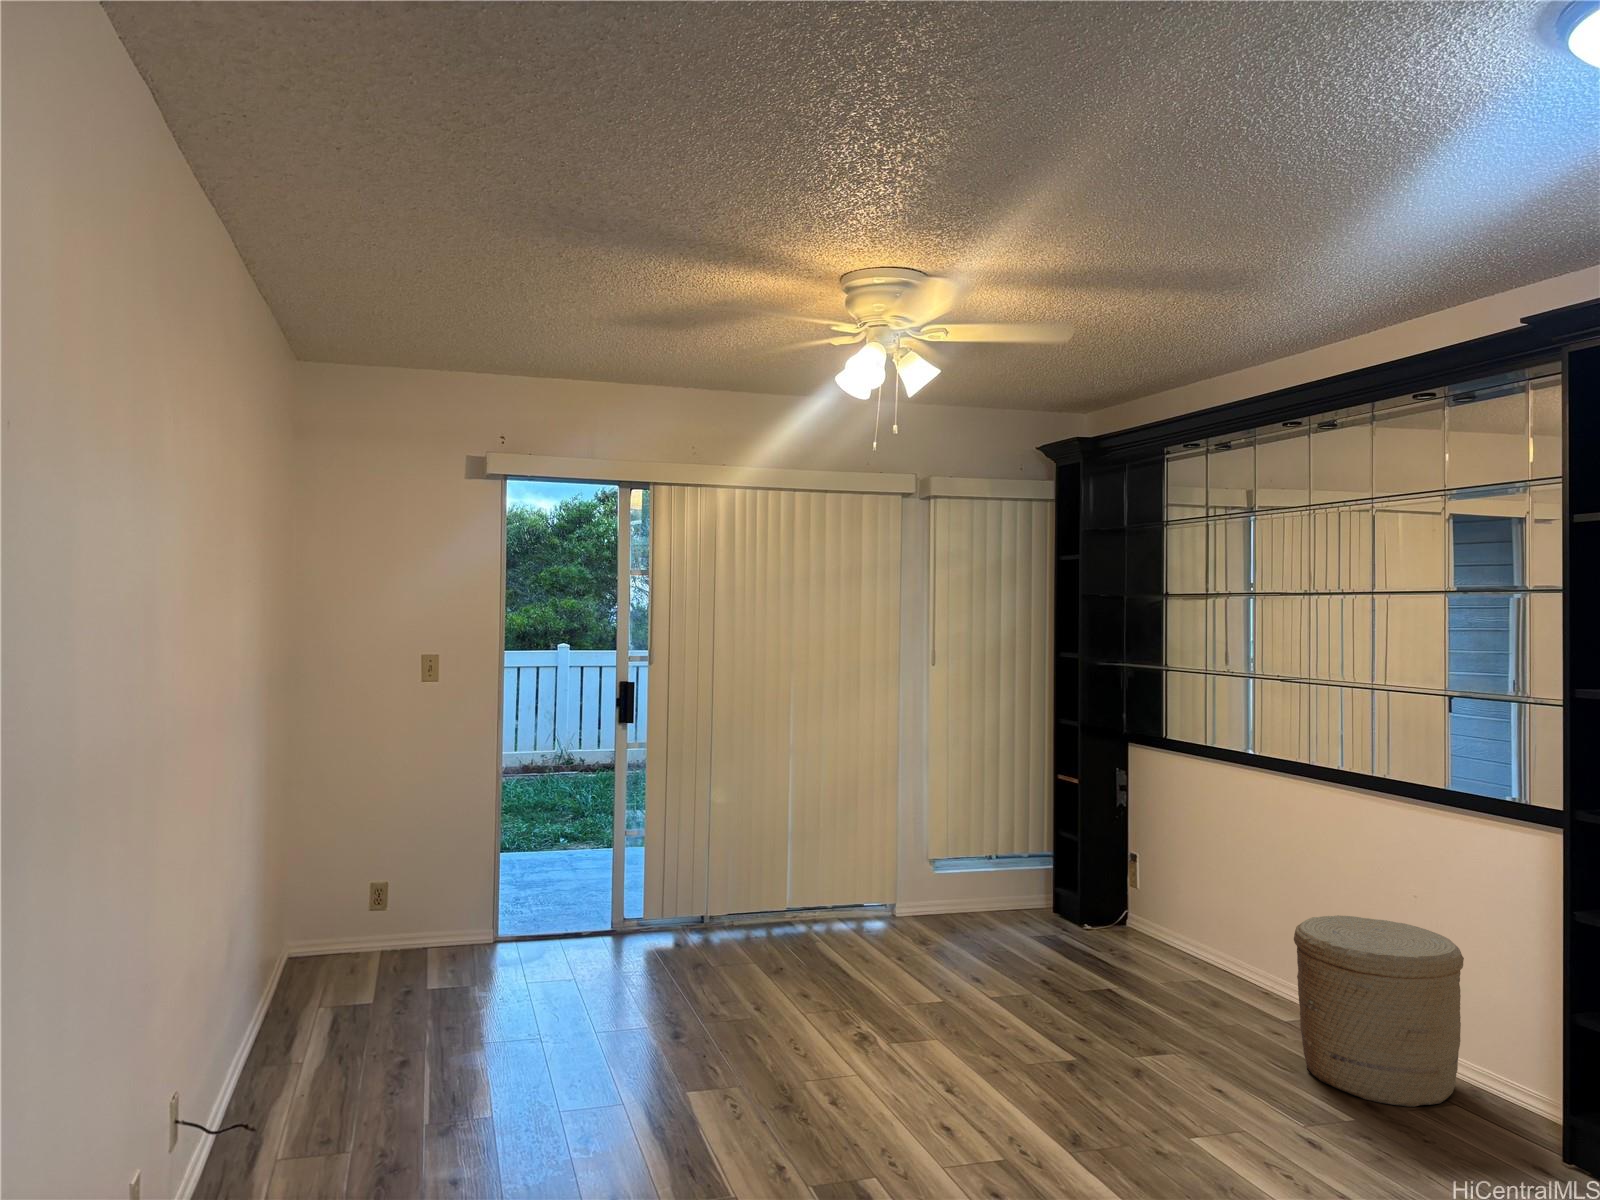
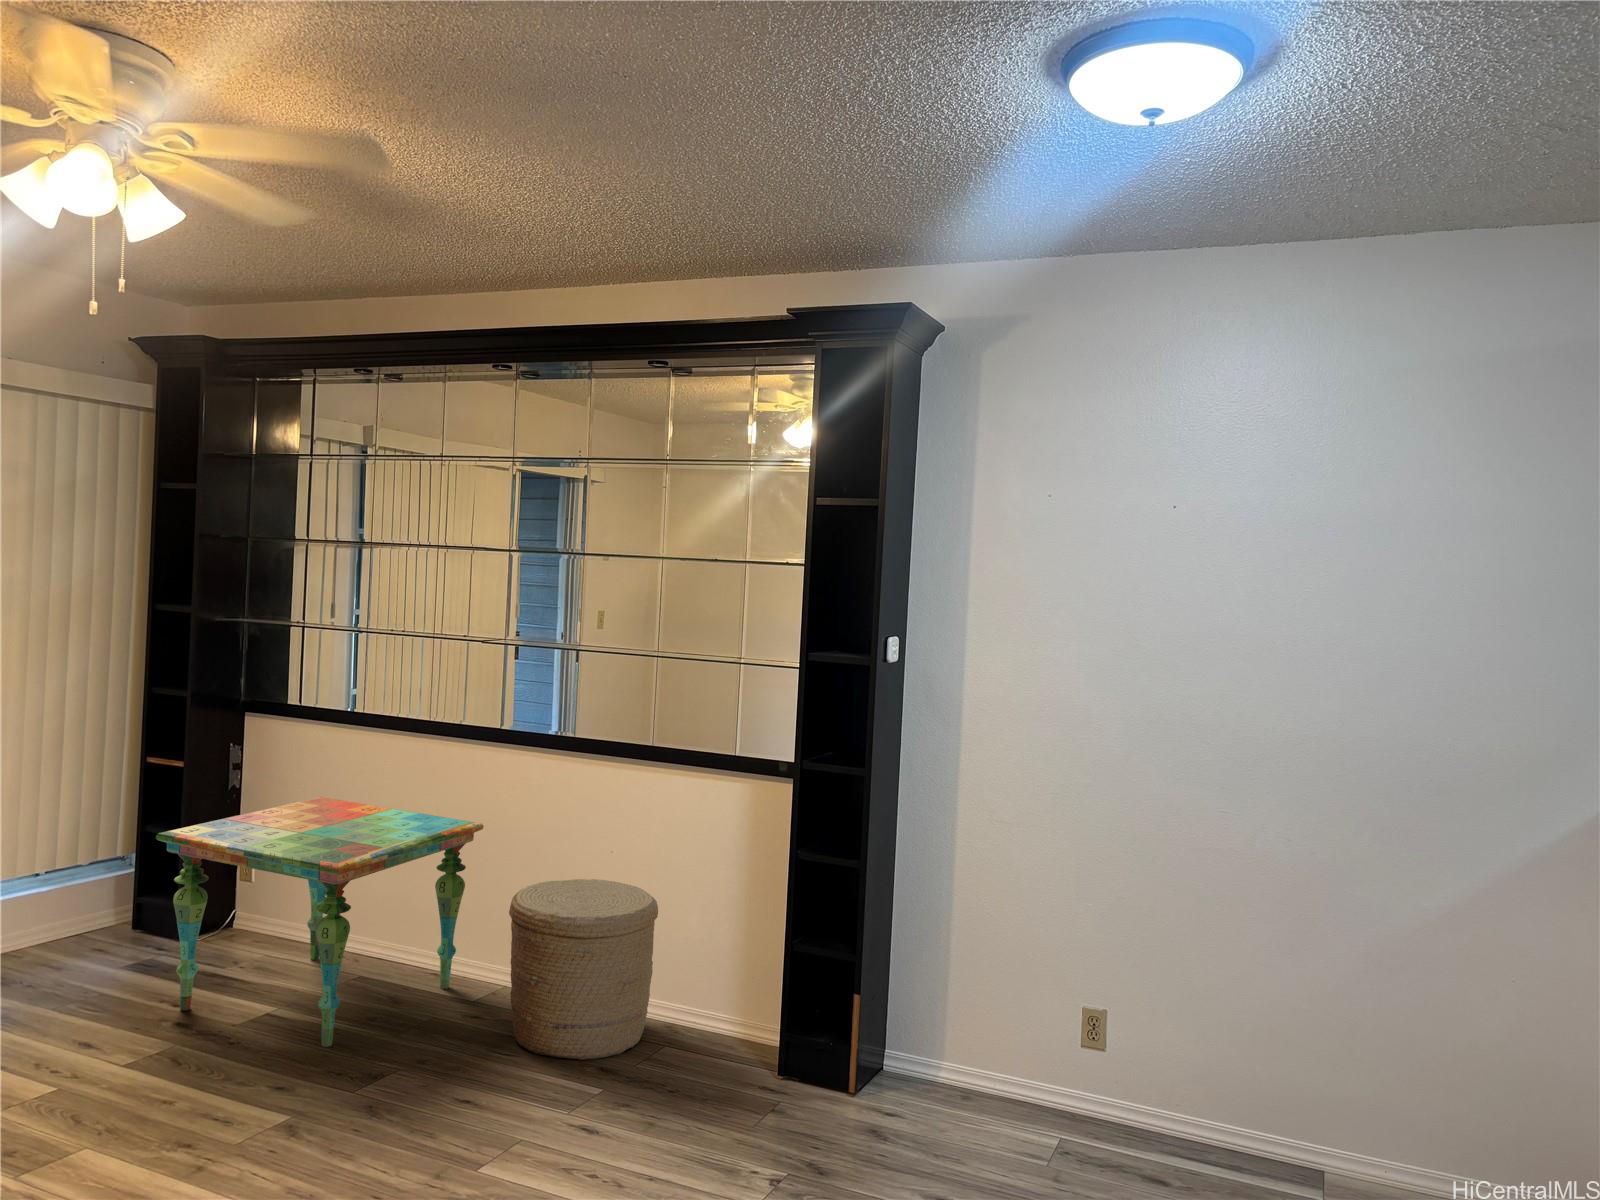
side table: none [1030,819,1301,1023] -> present [156,797,484,1047]

